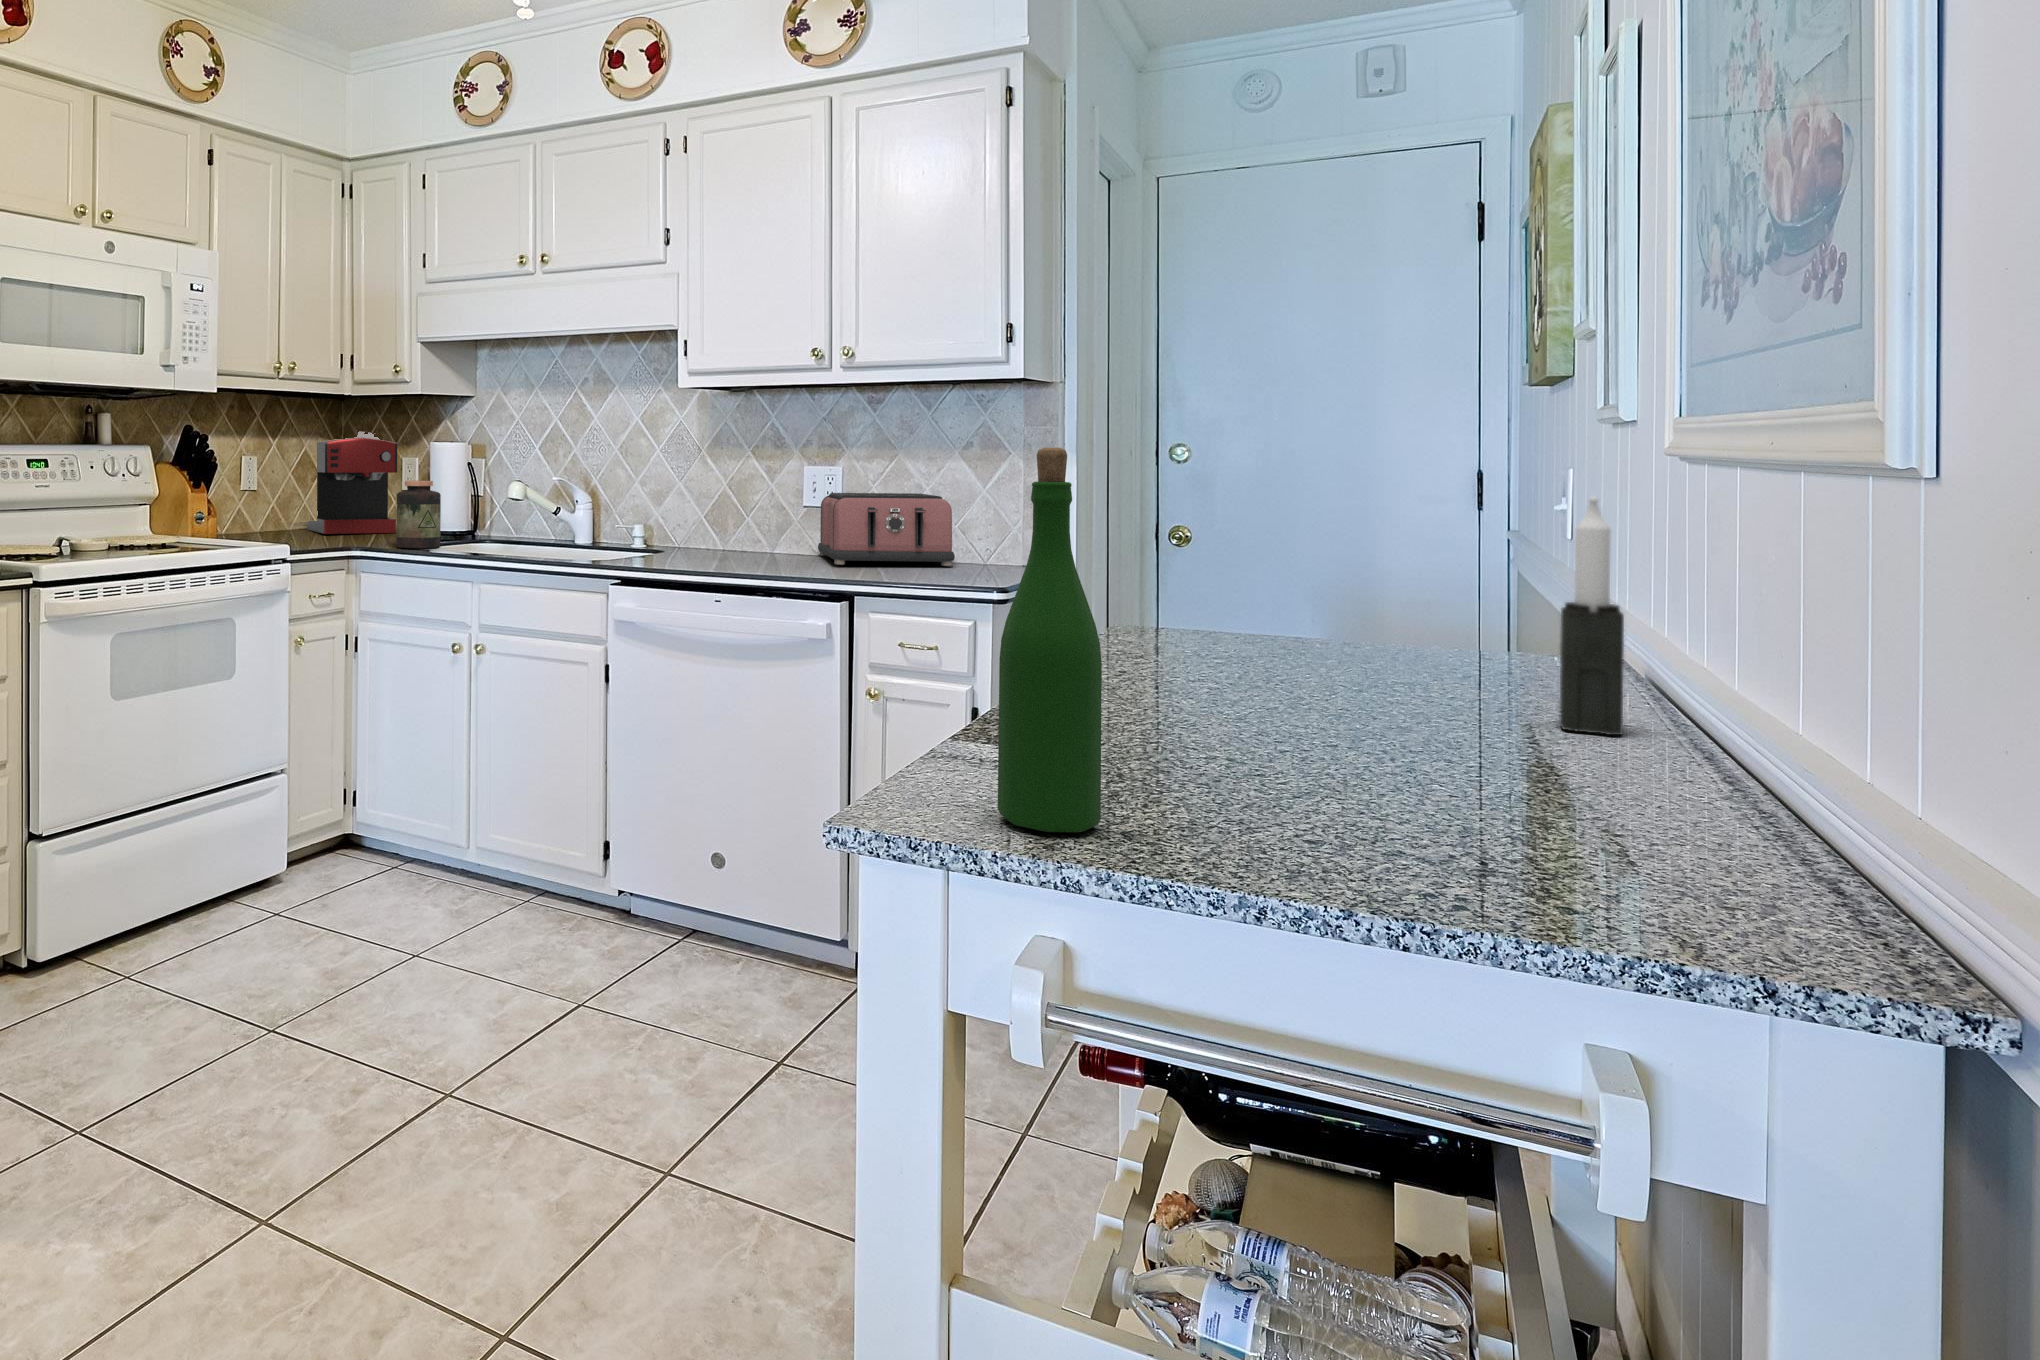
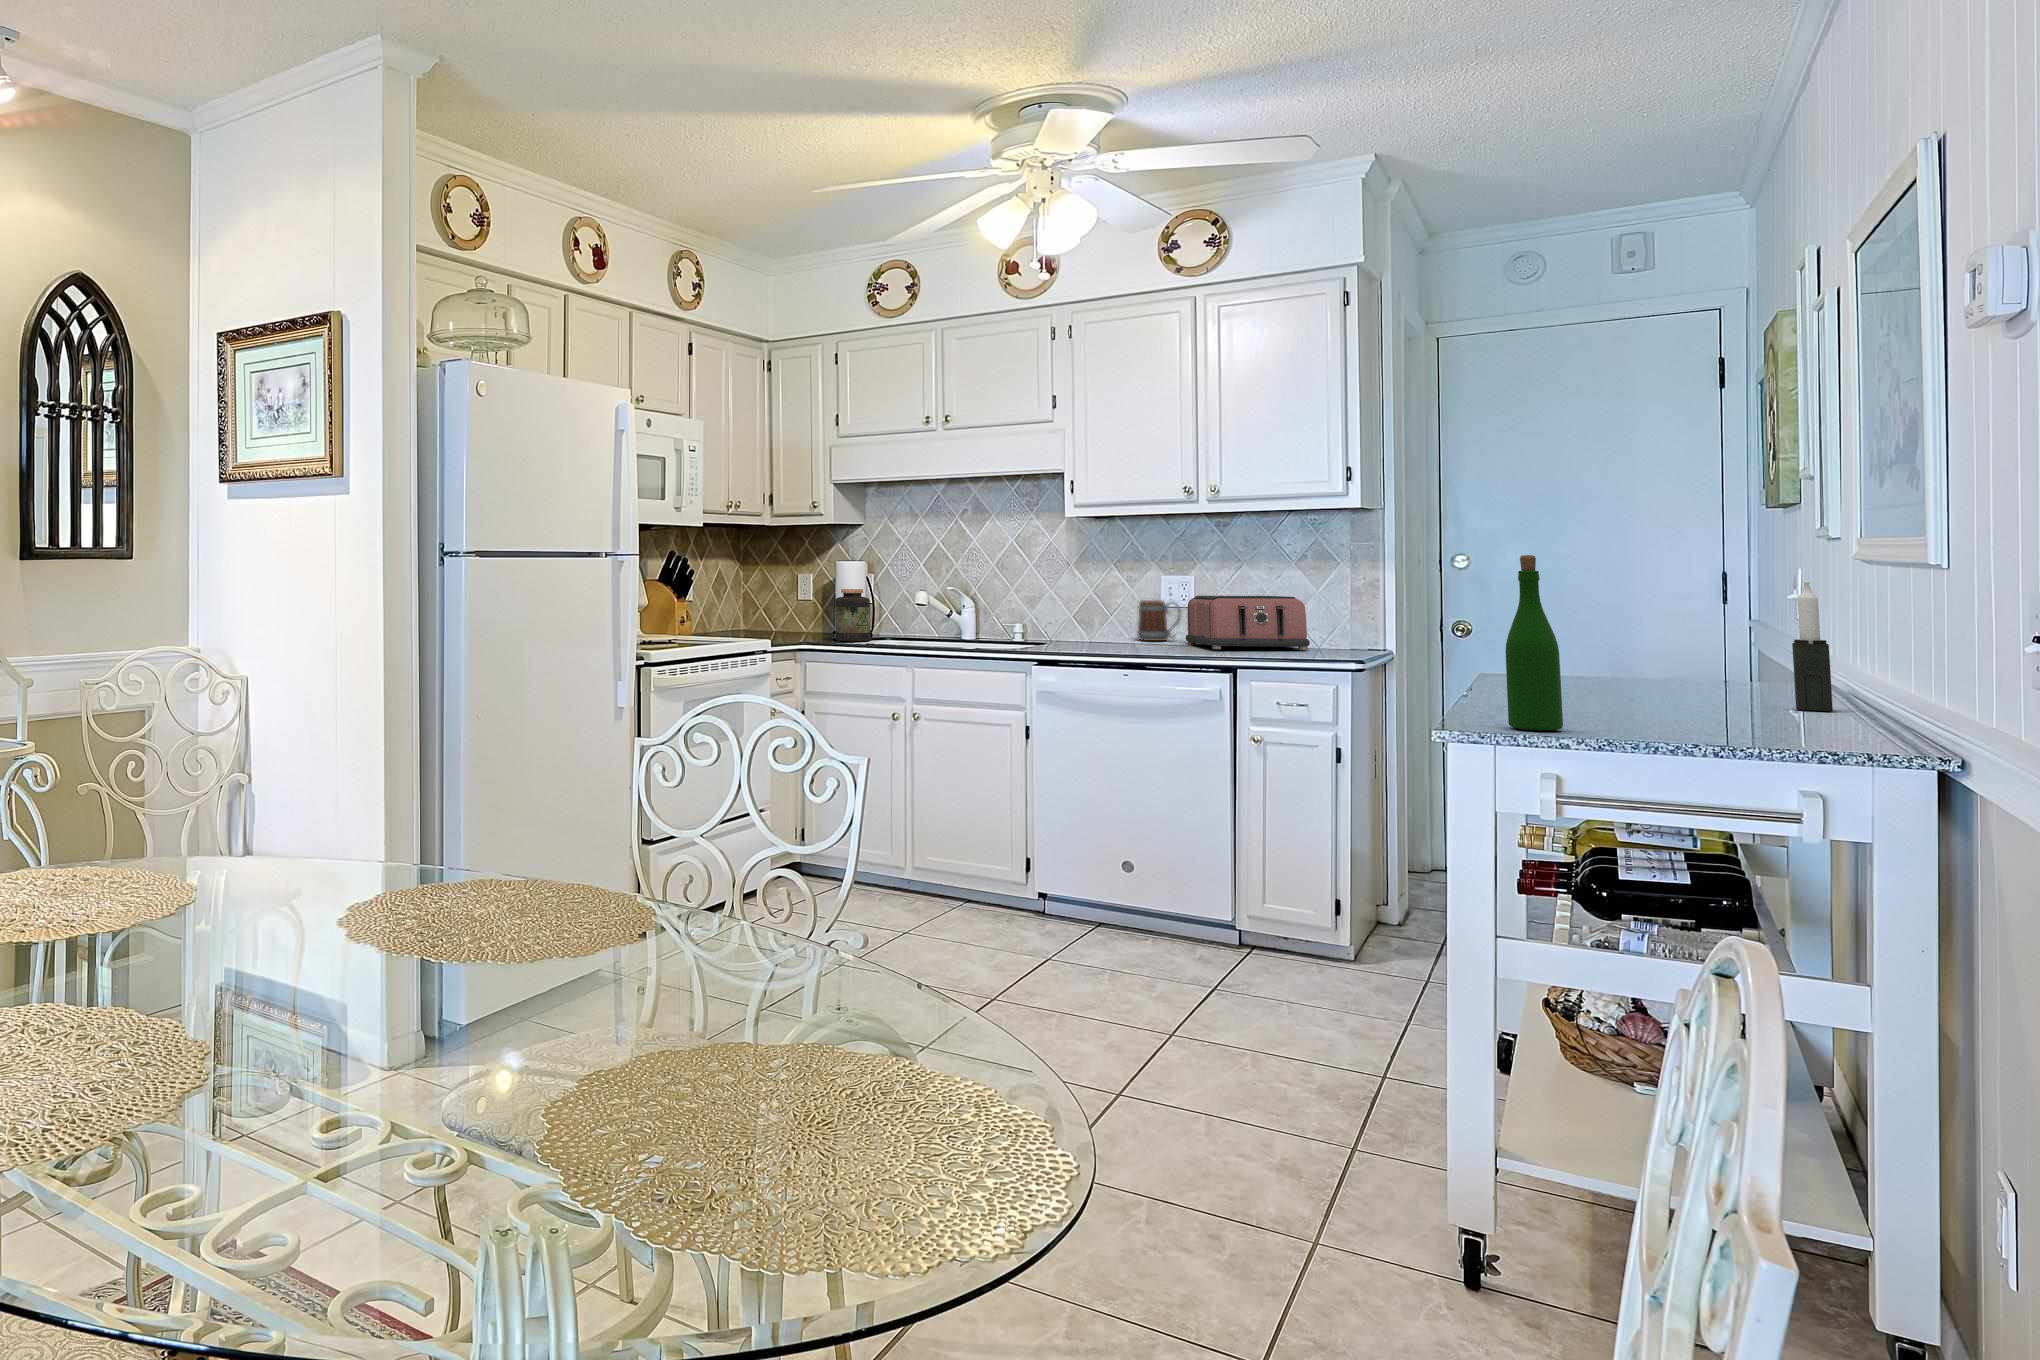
coffee maker: present [307,431,397,534] -> none [727,550,808,633]
mug: none [767,497,819,550] -> present [1137,600,1181,641]

